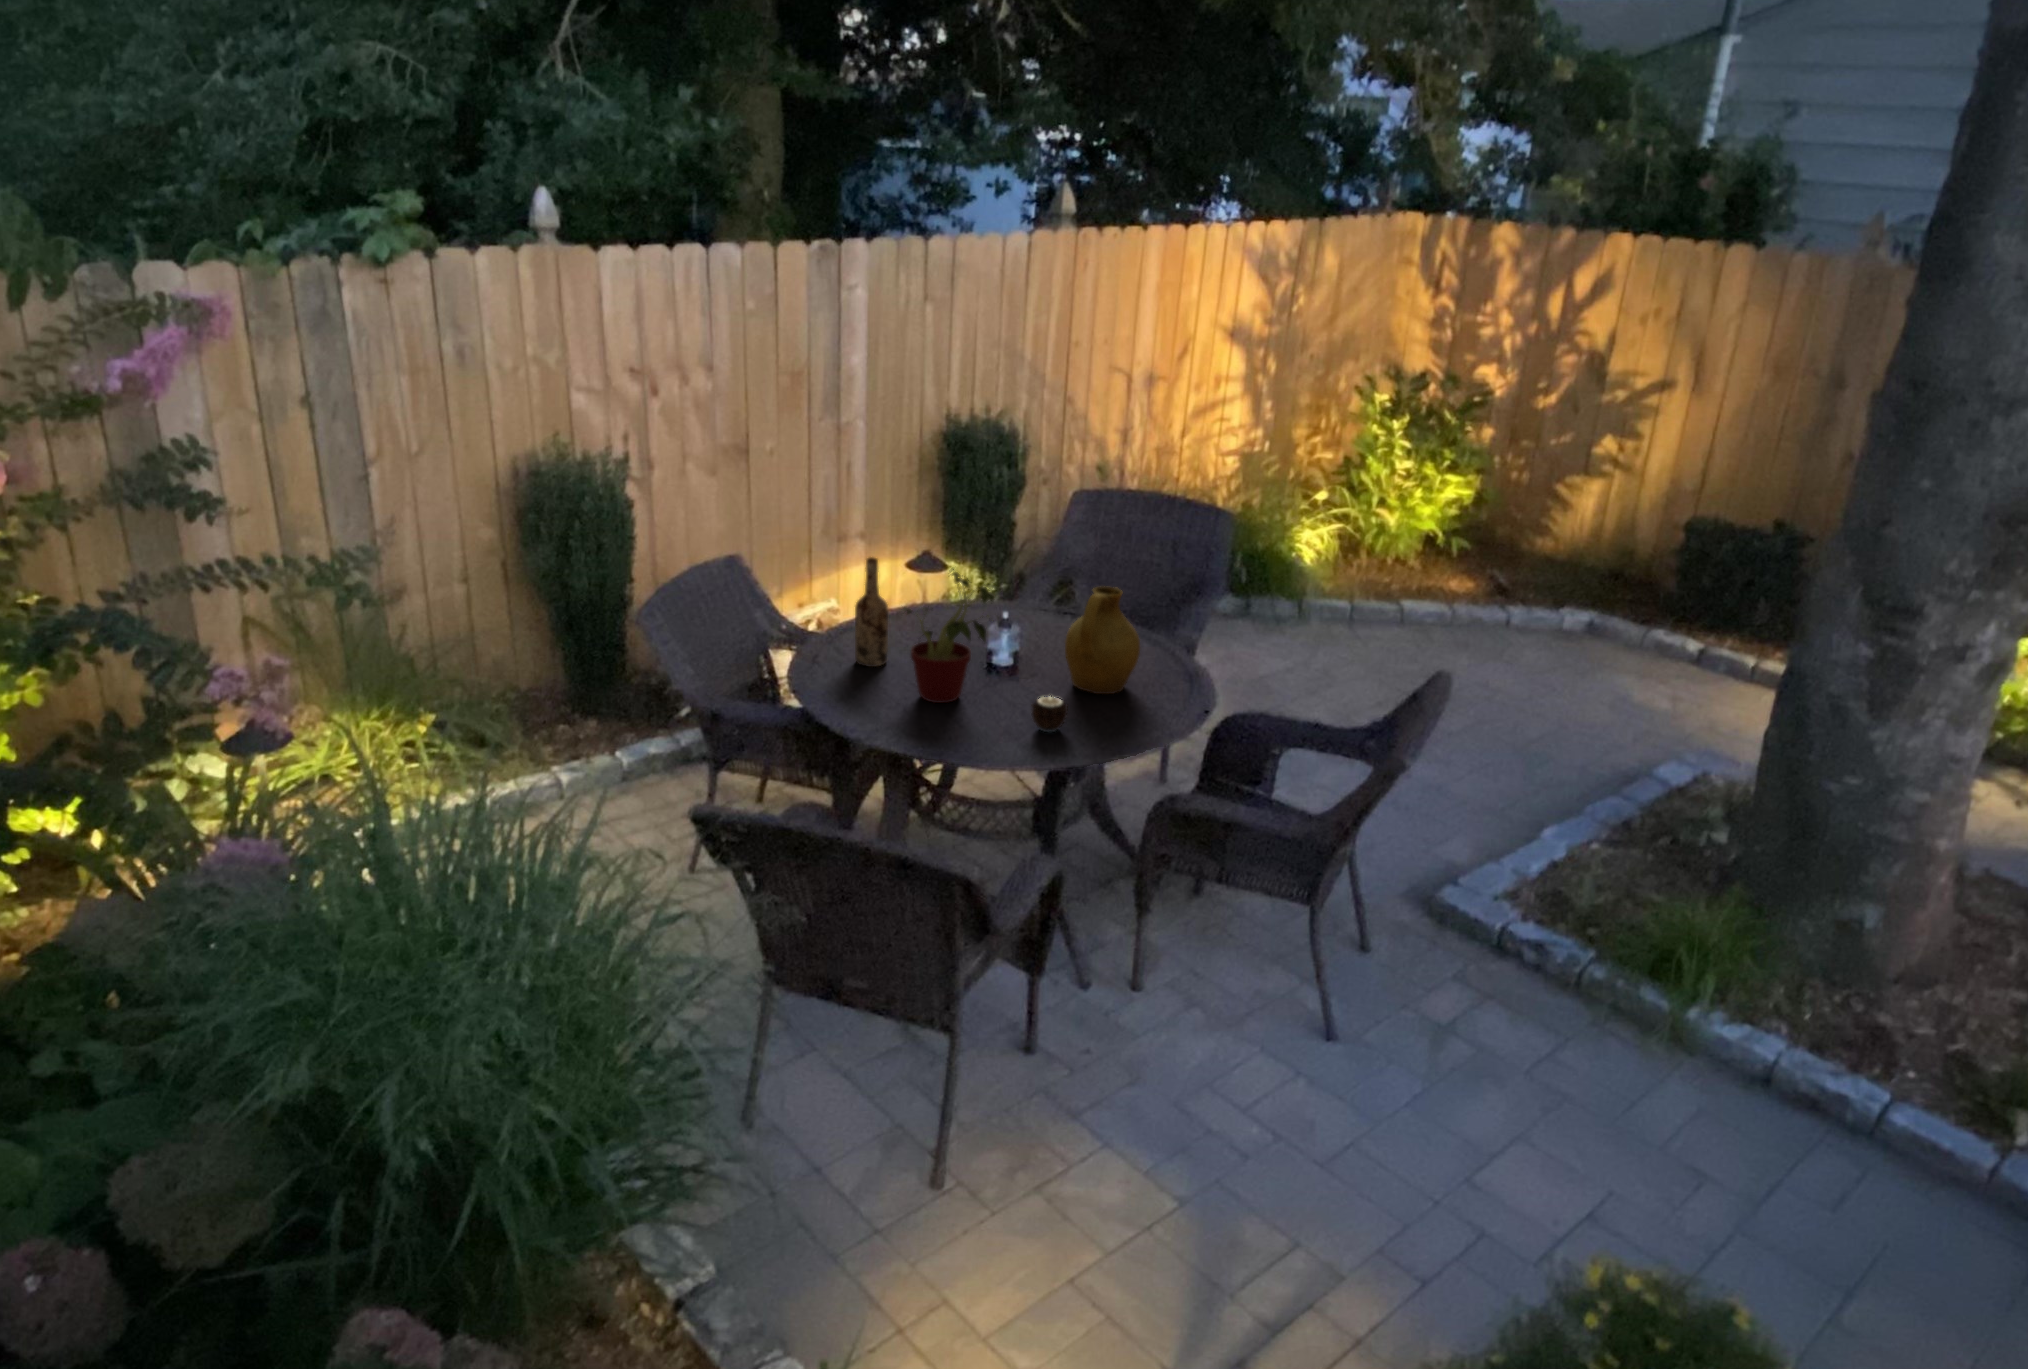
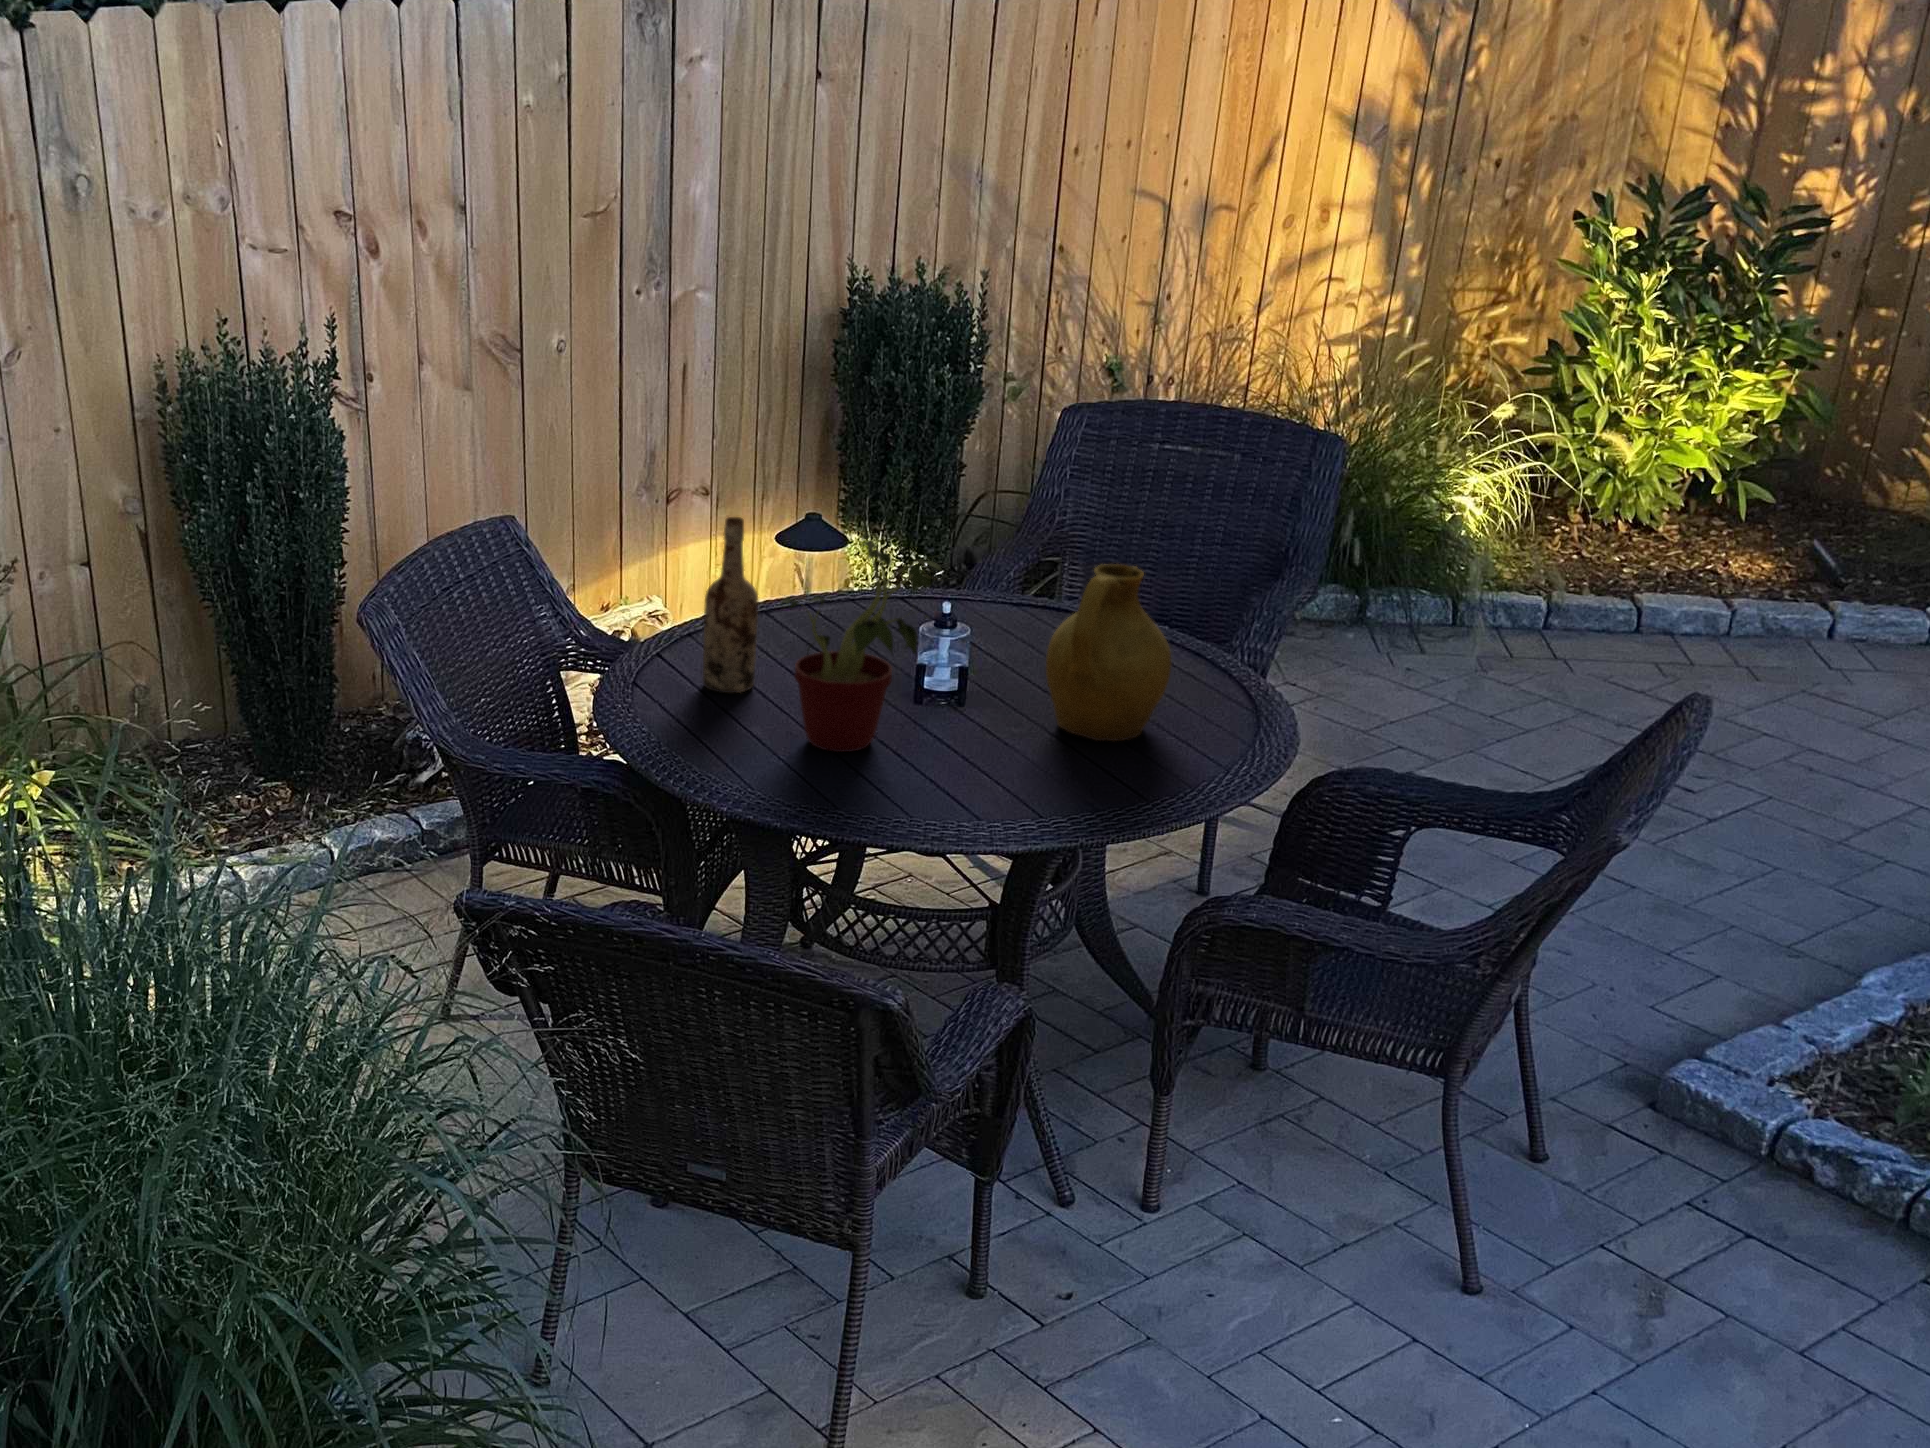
candle: present [1032,697,1068,732] -> none [988,740,1049,800]

